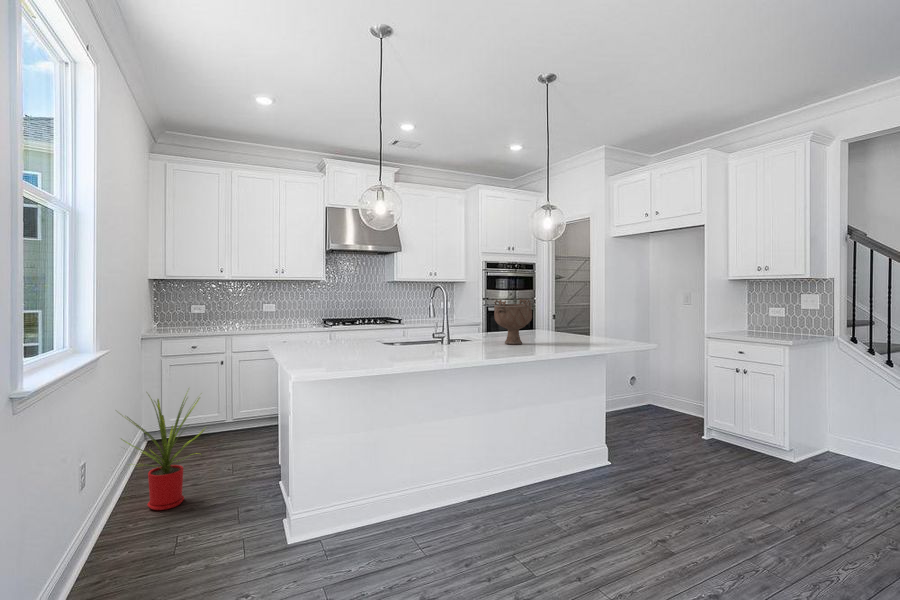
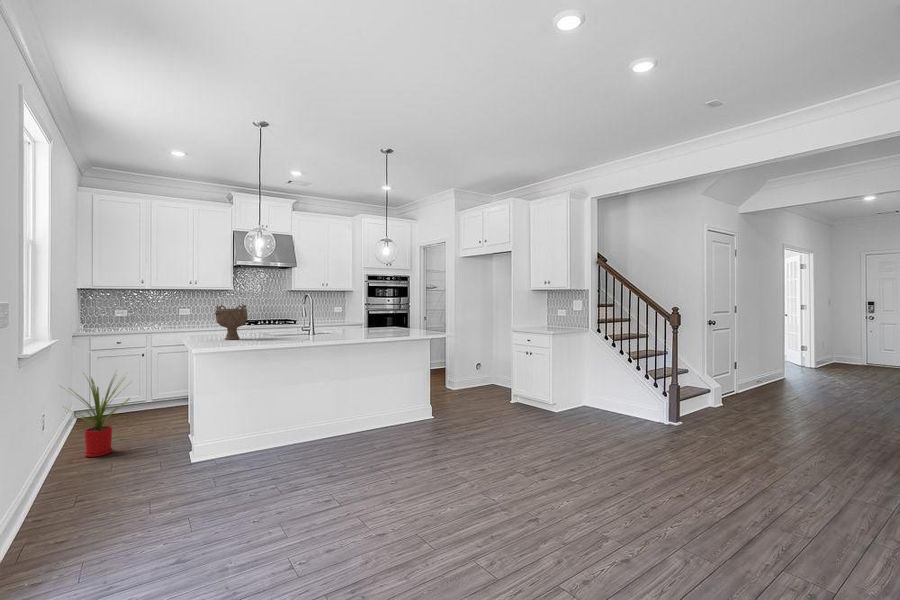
decorative bowl: present [494,298,532,344] -> present [215,304,247,340]

